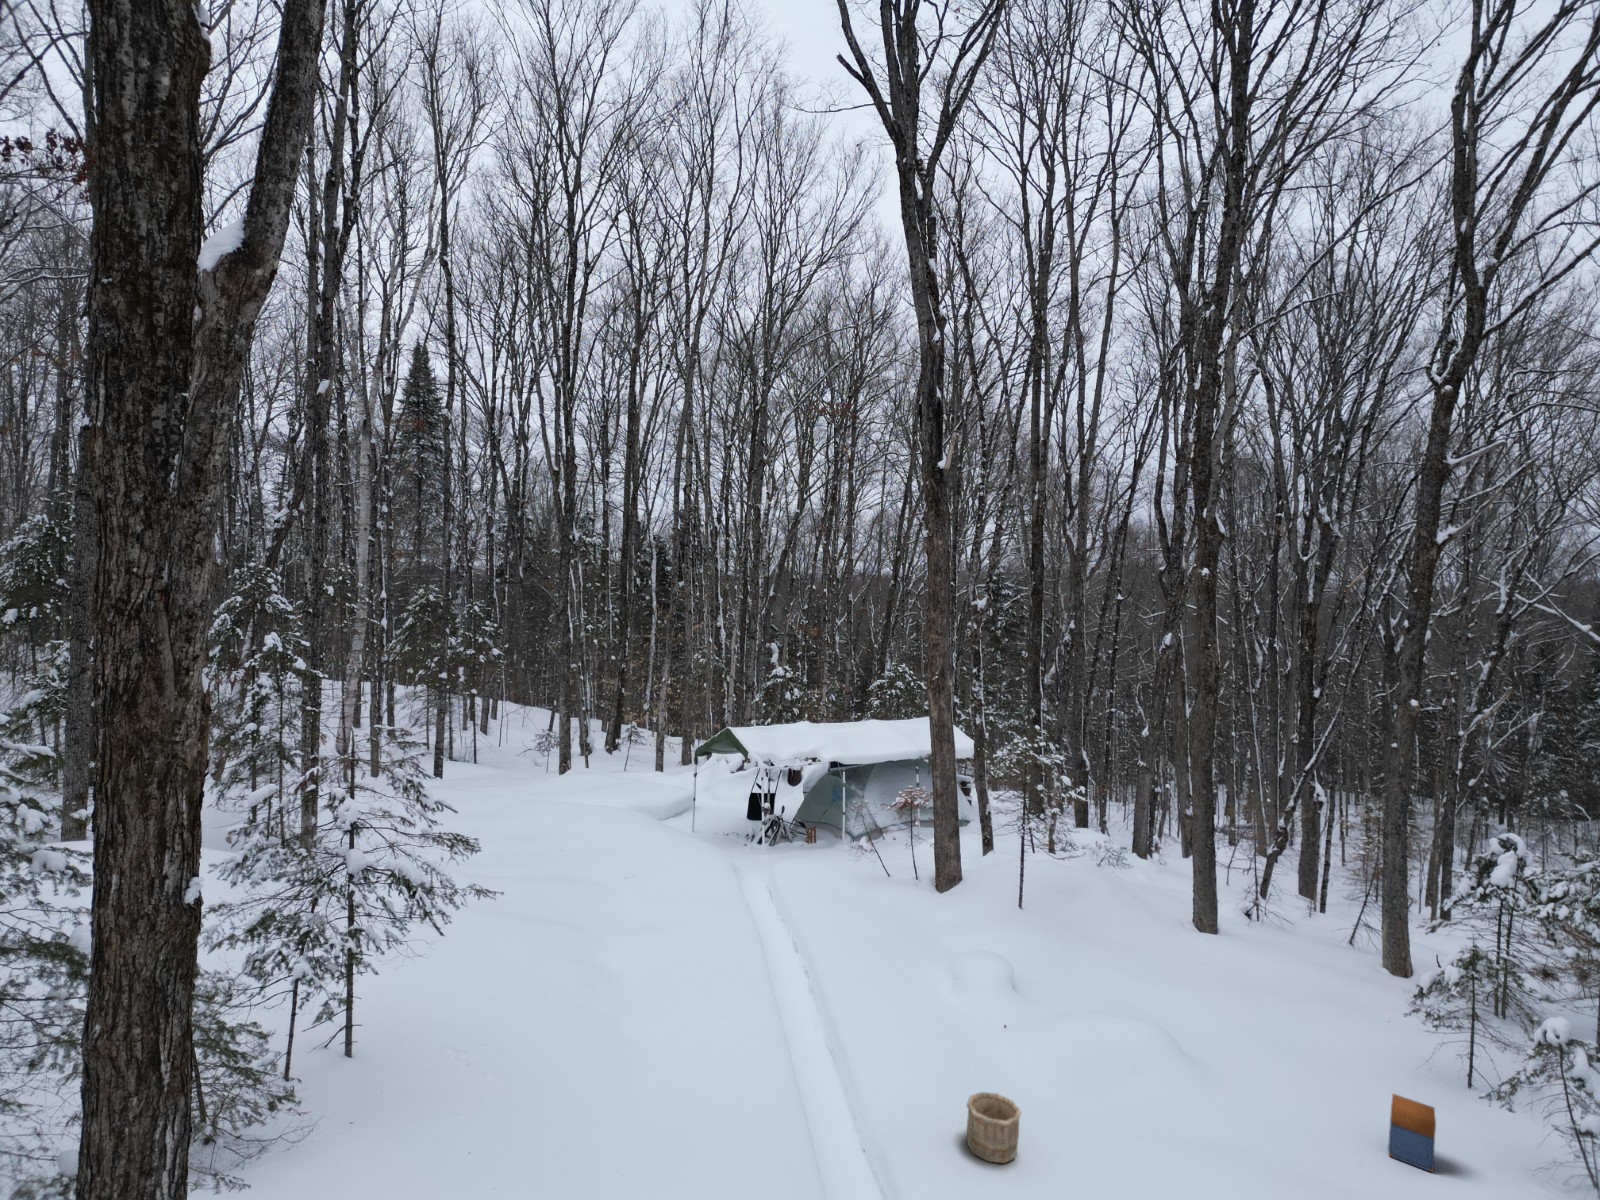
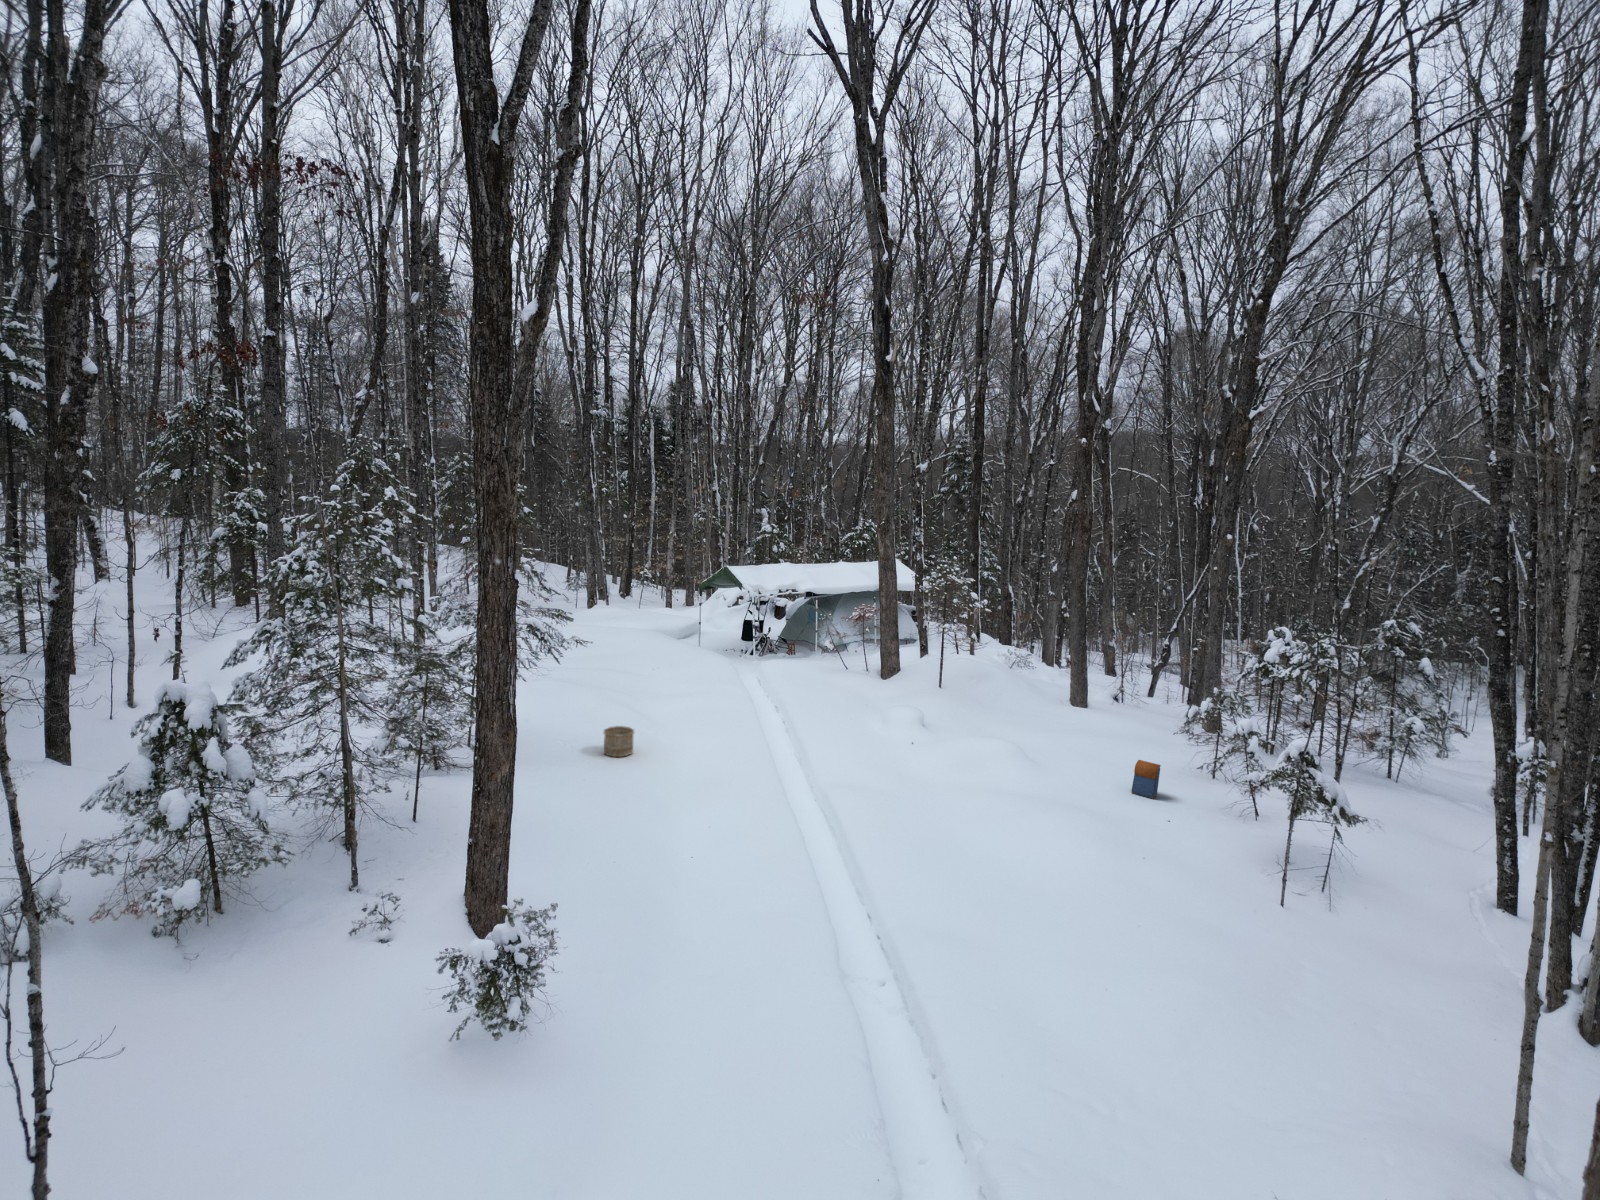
wooden bucket: present [967,1092,1021,1163] -> present [604,726,634,757]

